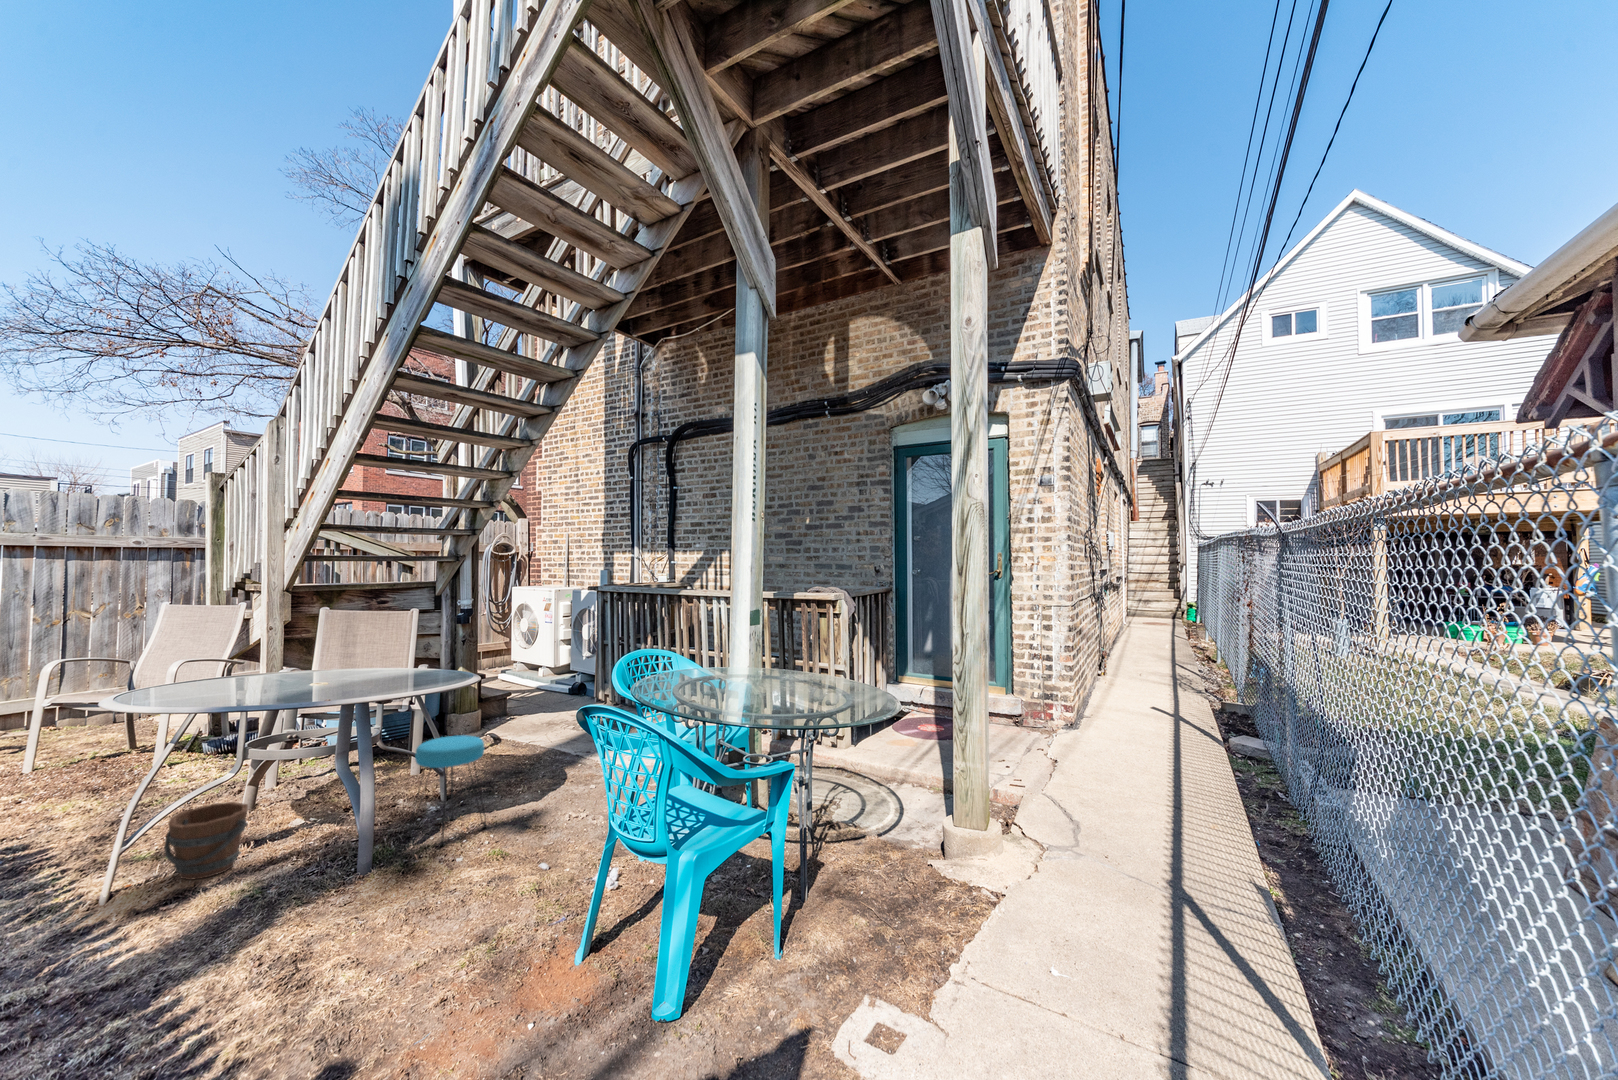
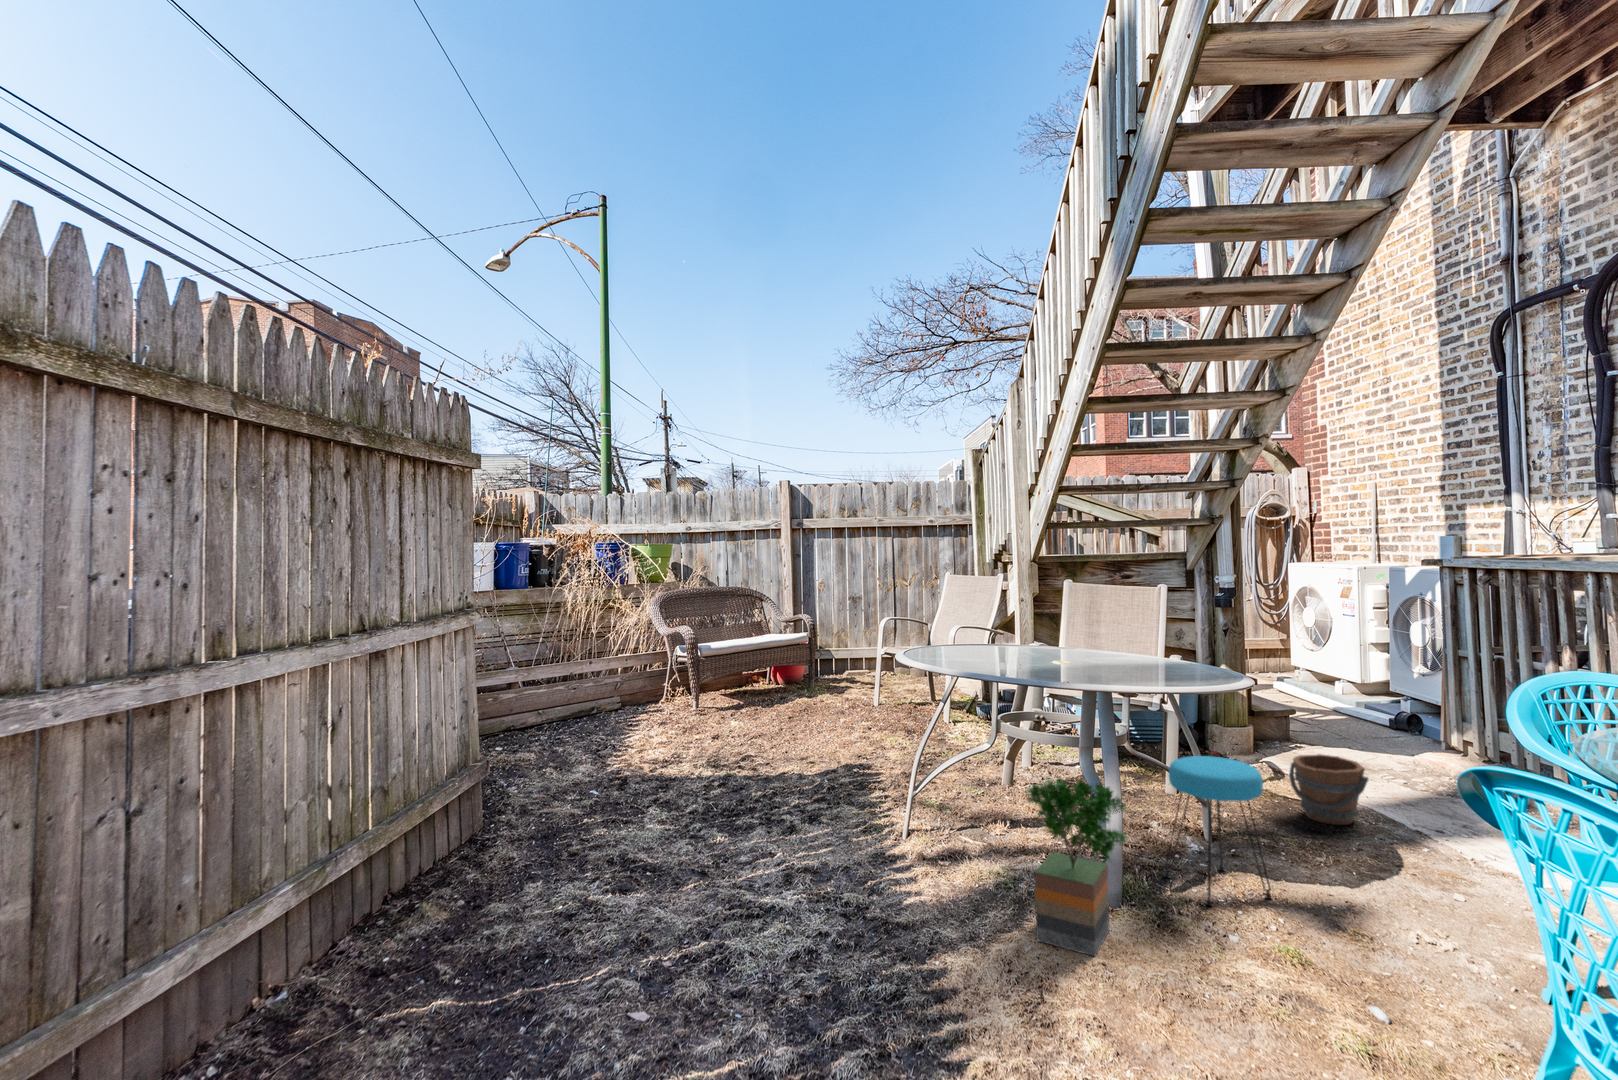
potted tree: none [282,771,384,922] -> present [1026,778,1127,957]
bucket: present [164,802,248,880] -> present [1289,754,1368,825]

